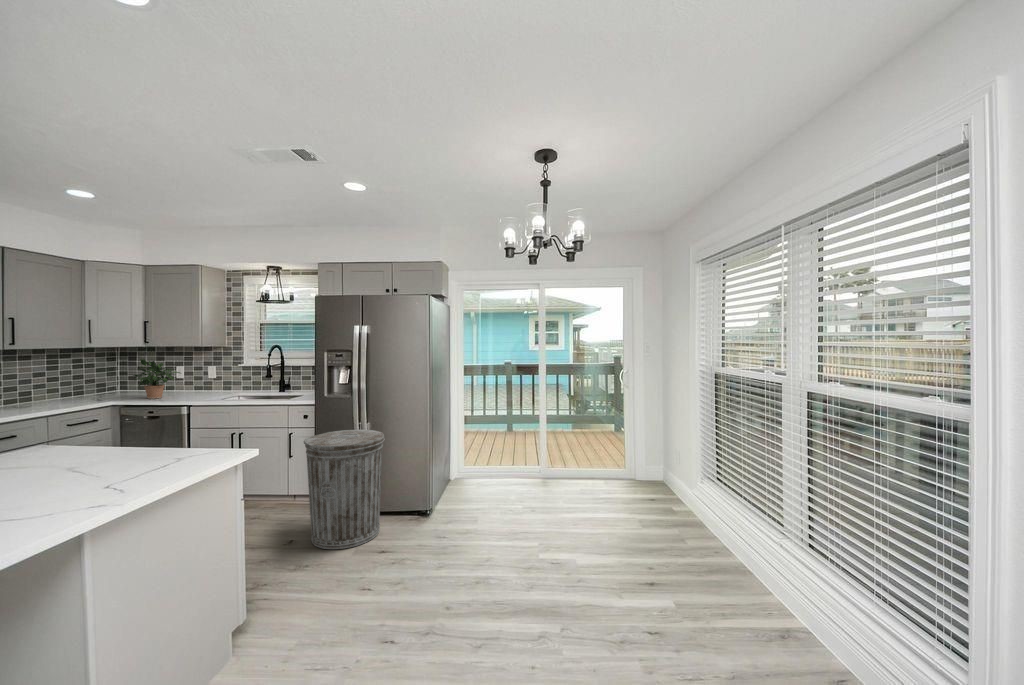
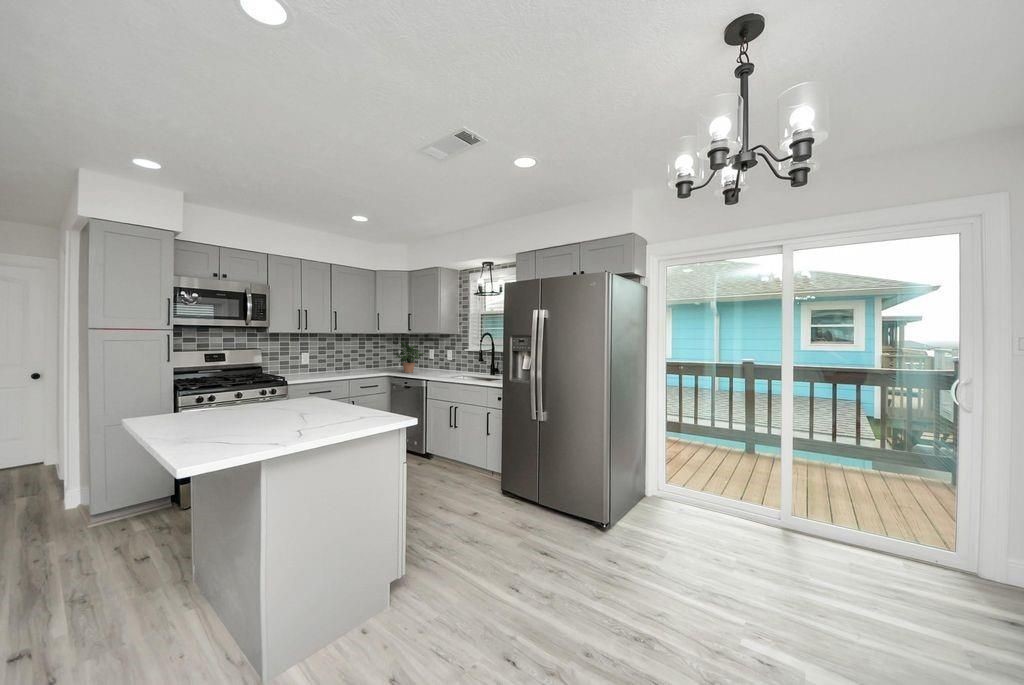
trash can: present [304,430,385,549] -> none [471,420,553,552]

